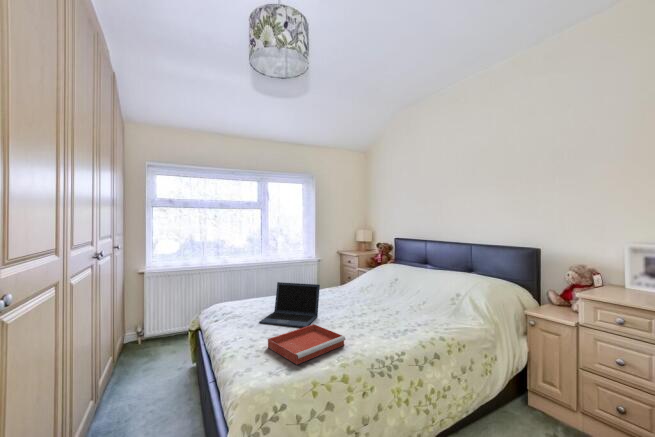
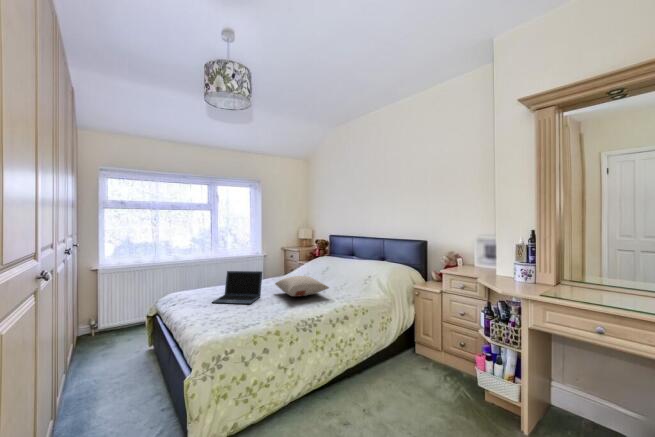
pillow: none [335,292,407,320] -> present [275,276,329,297]
tray: present [268,324,345,364] -> none [219,301,280,326]

